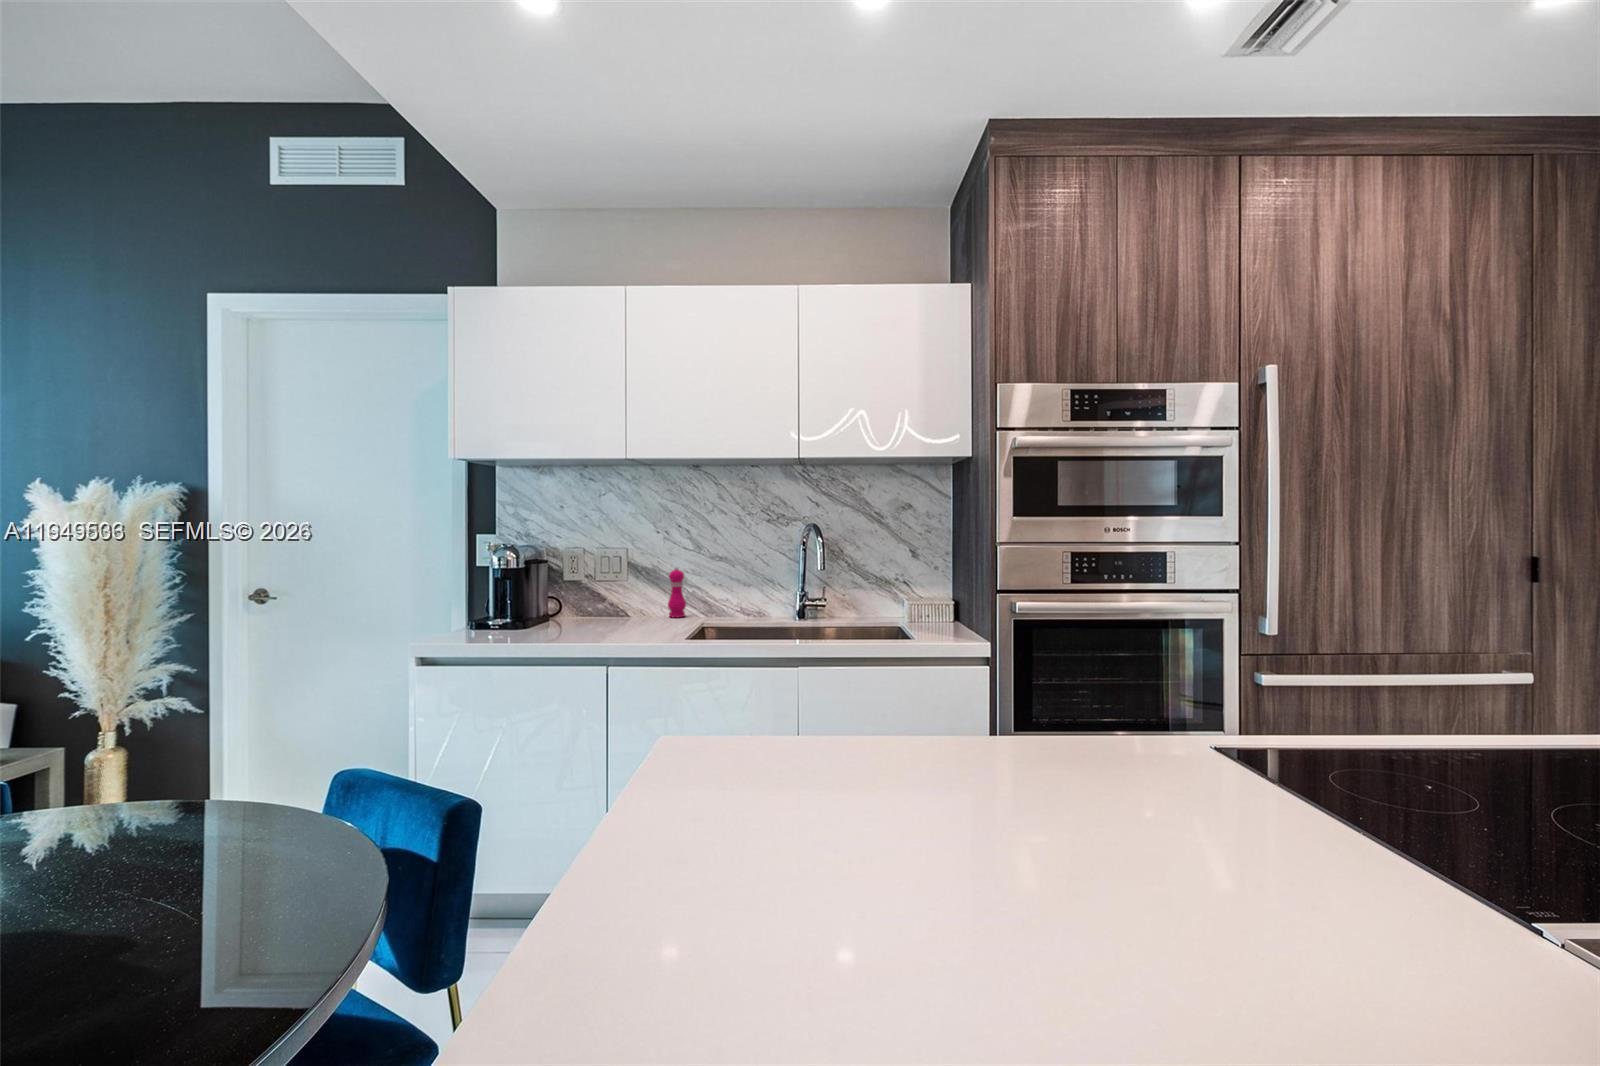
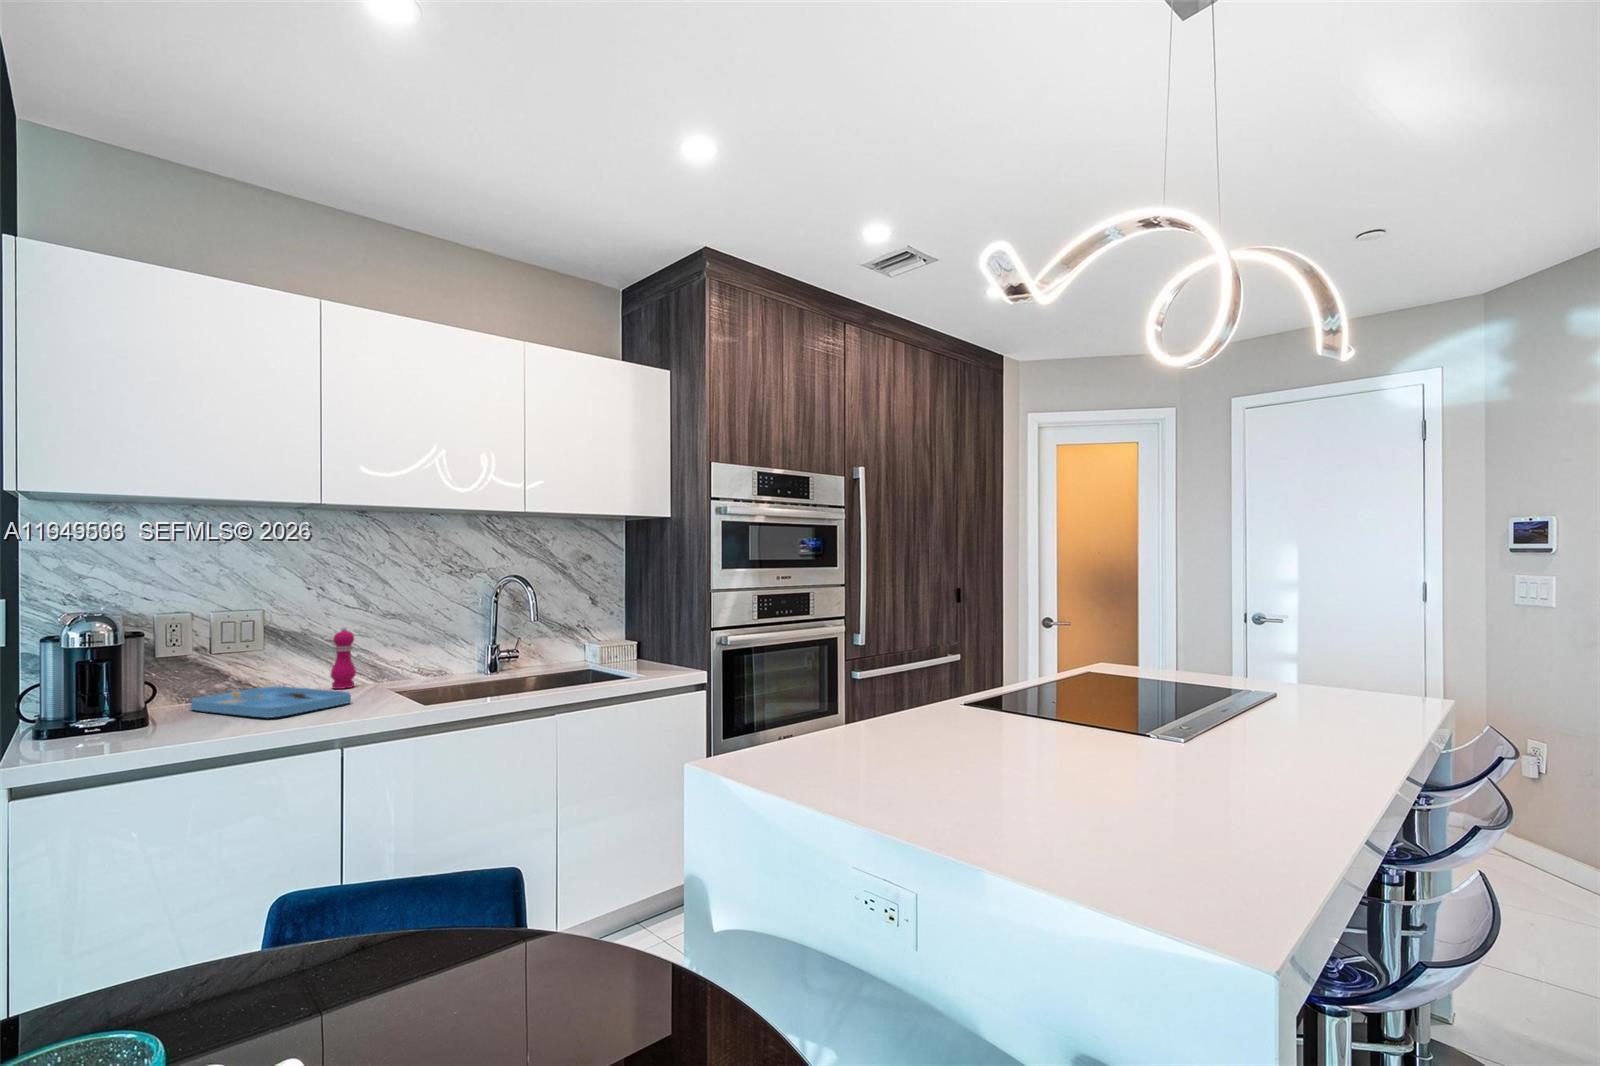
tray: none [567,610,646,633] -> present [191,686,351,718]

